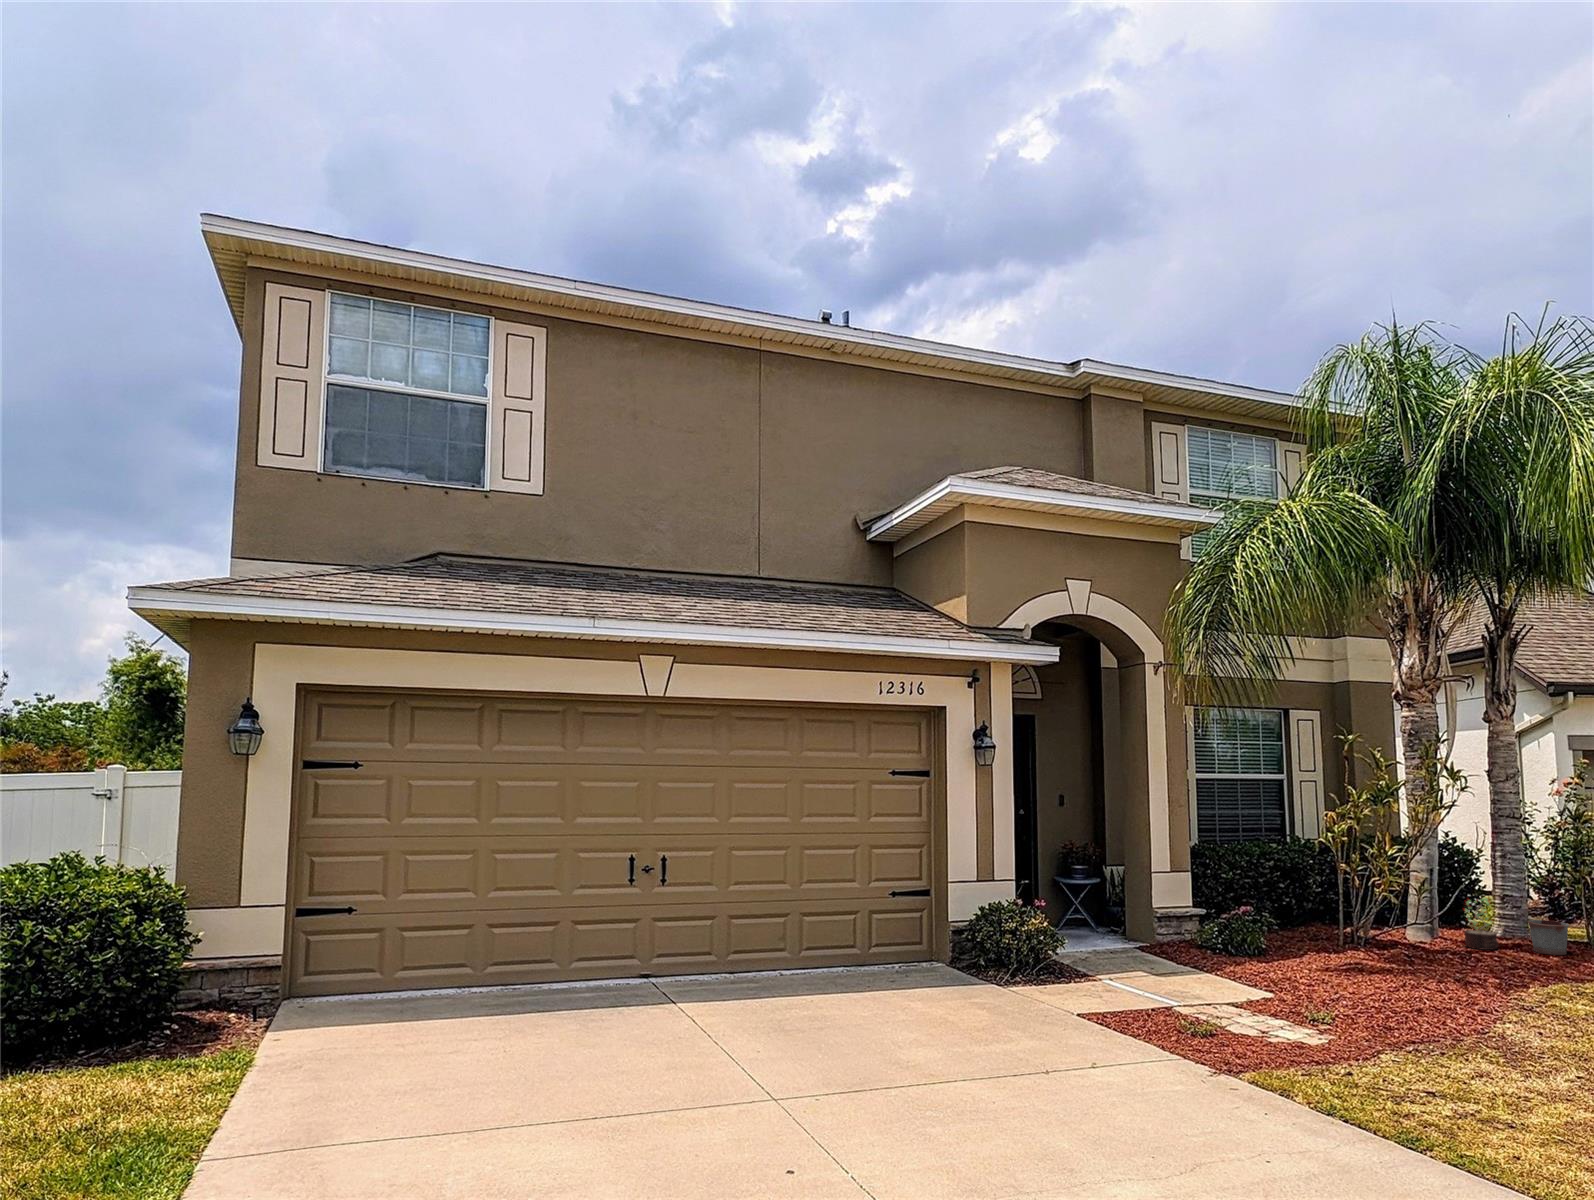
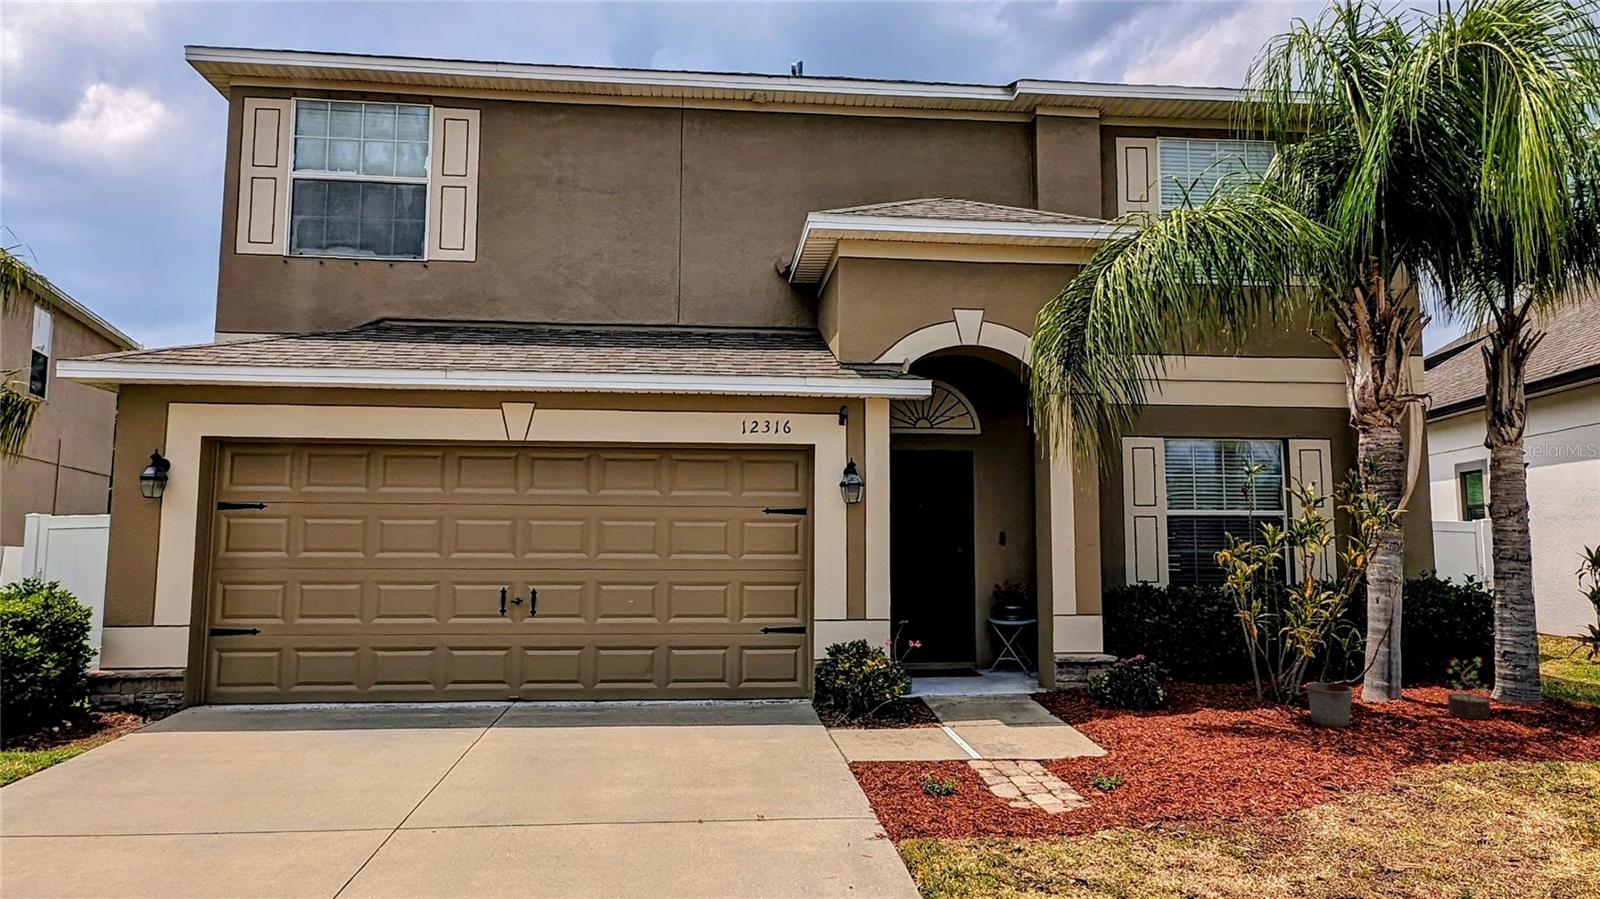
bucket: present [1528,920,1569,955] -> present [1305,683,1354,726]

